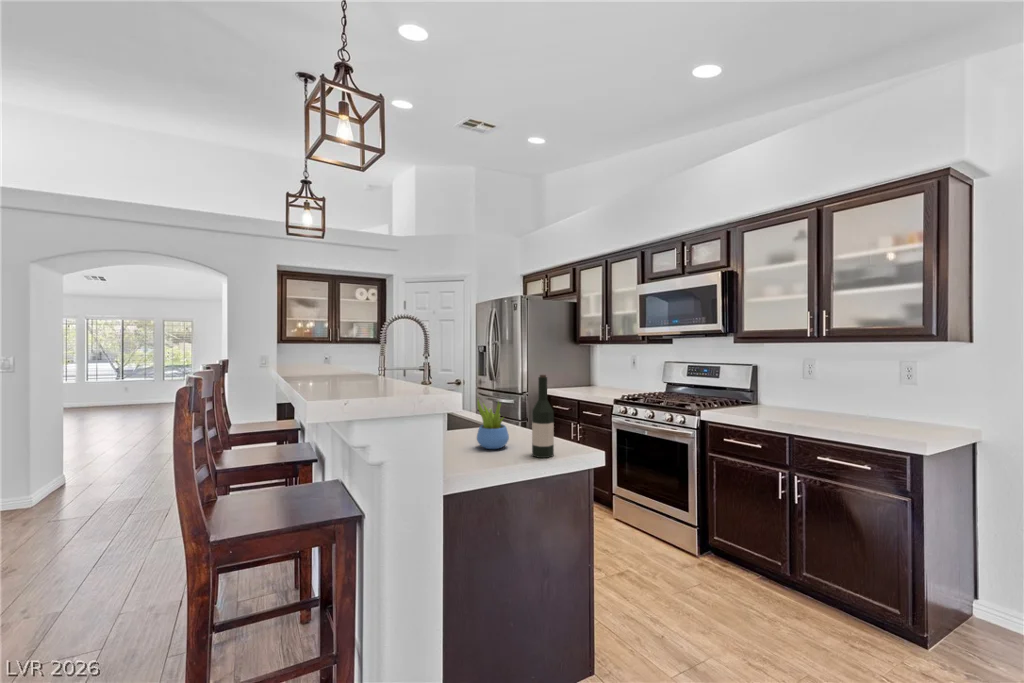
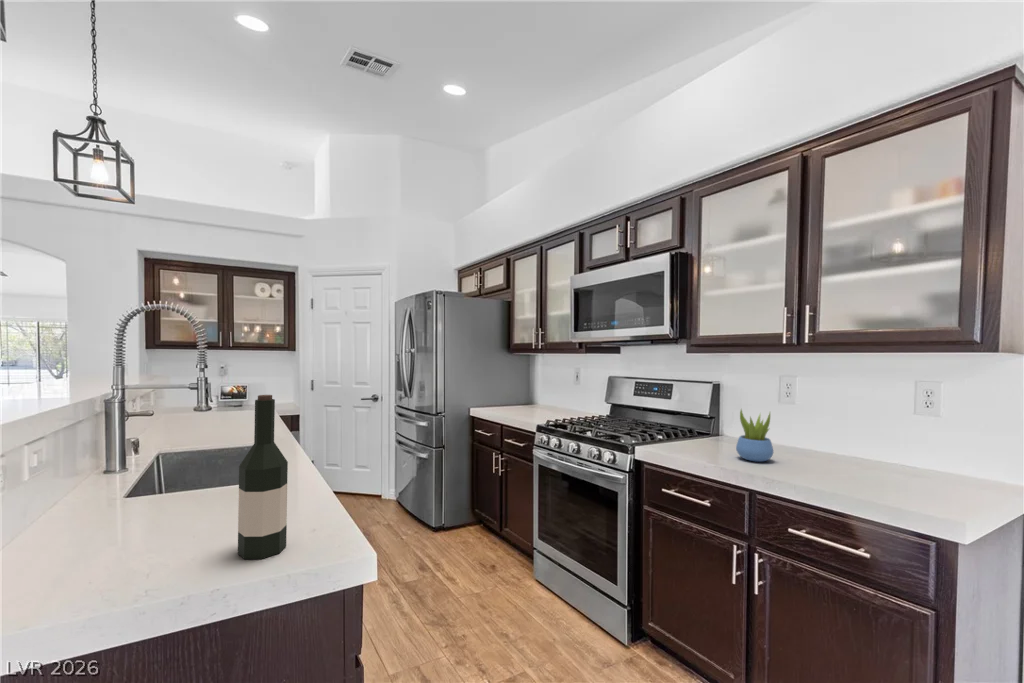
succulent plant: present [477,399,509,449] -> present [736,410,774,462]

